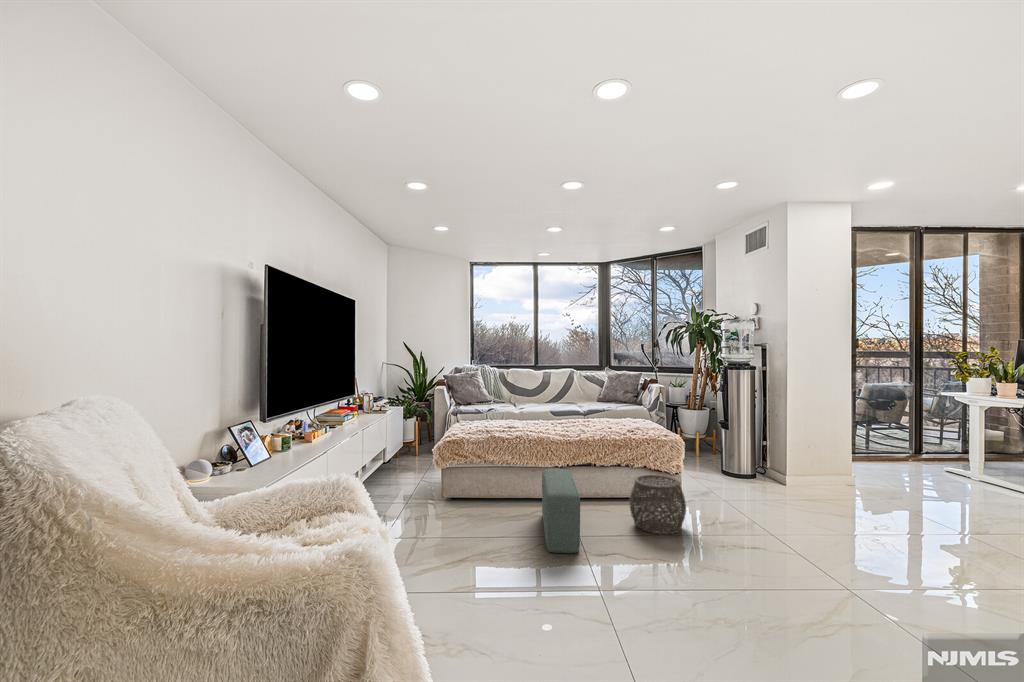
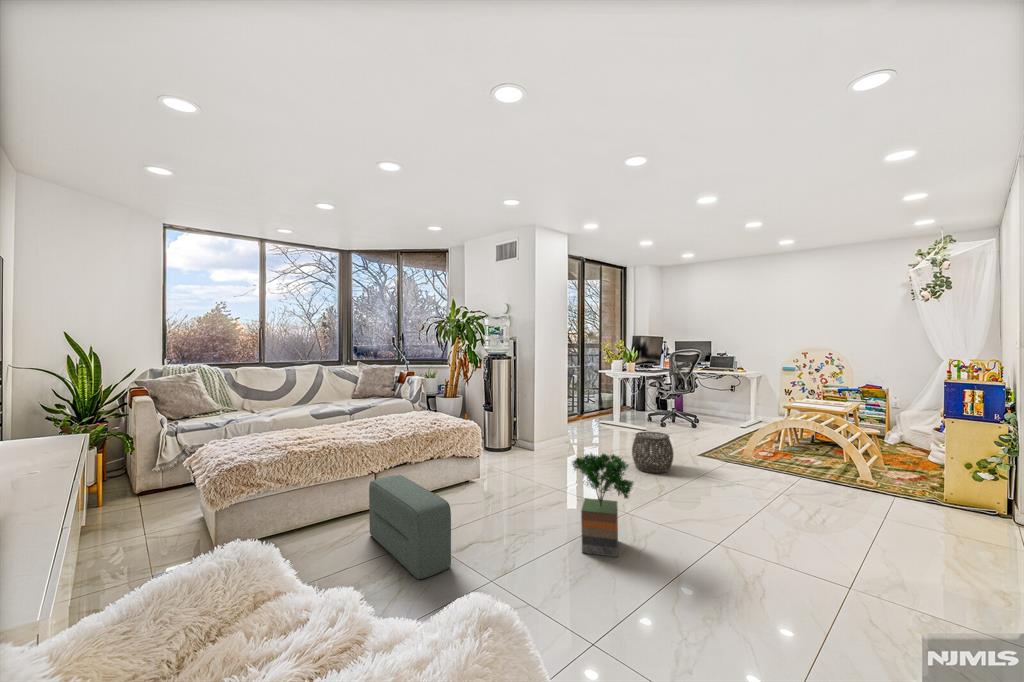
woven basket: present [629,475,686,534] -> present [632,432,674,473]
potted tree: none [706,479,781,600] -> present [572,454,633,557]

